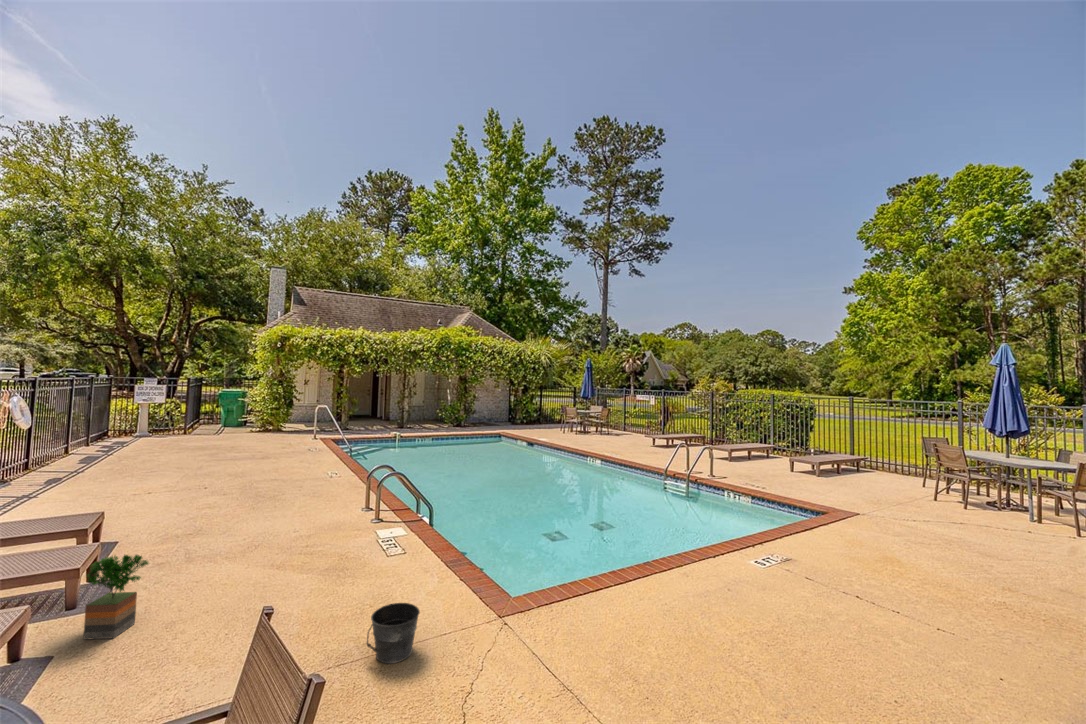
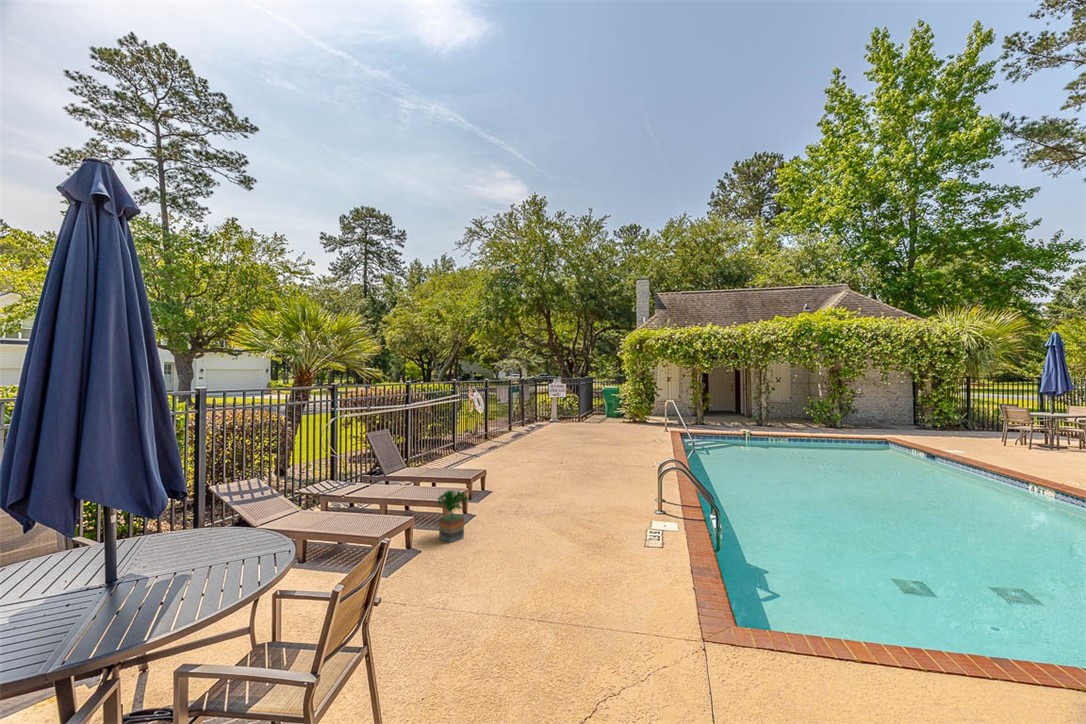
bucket: present [367,603,420,663] -> none [555,575,601,628]

